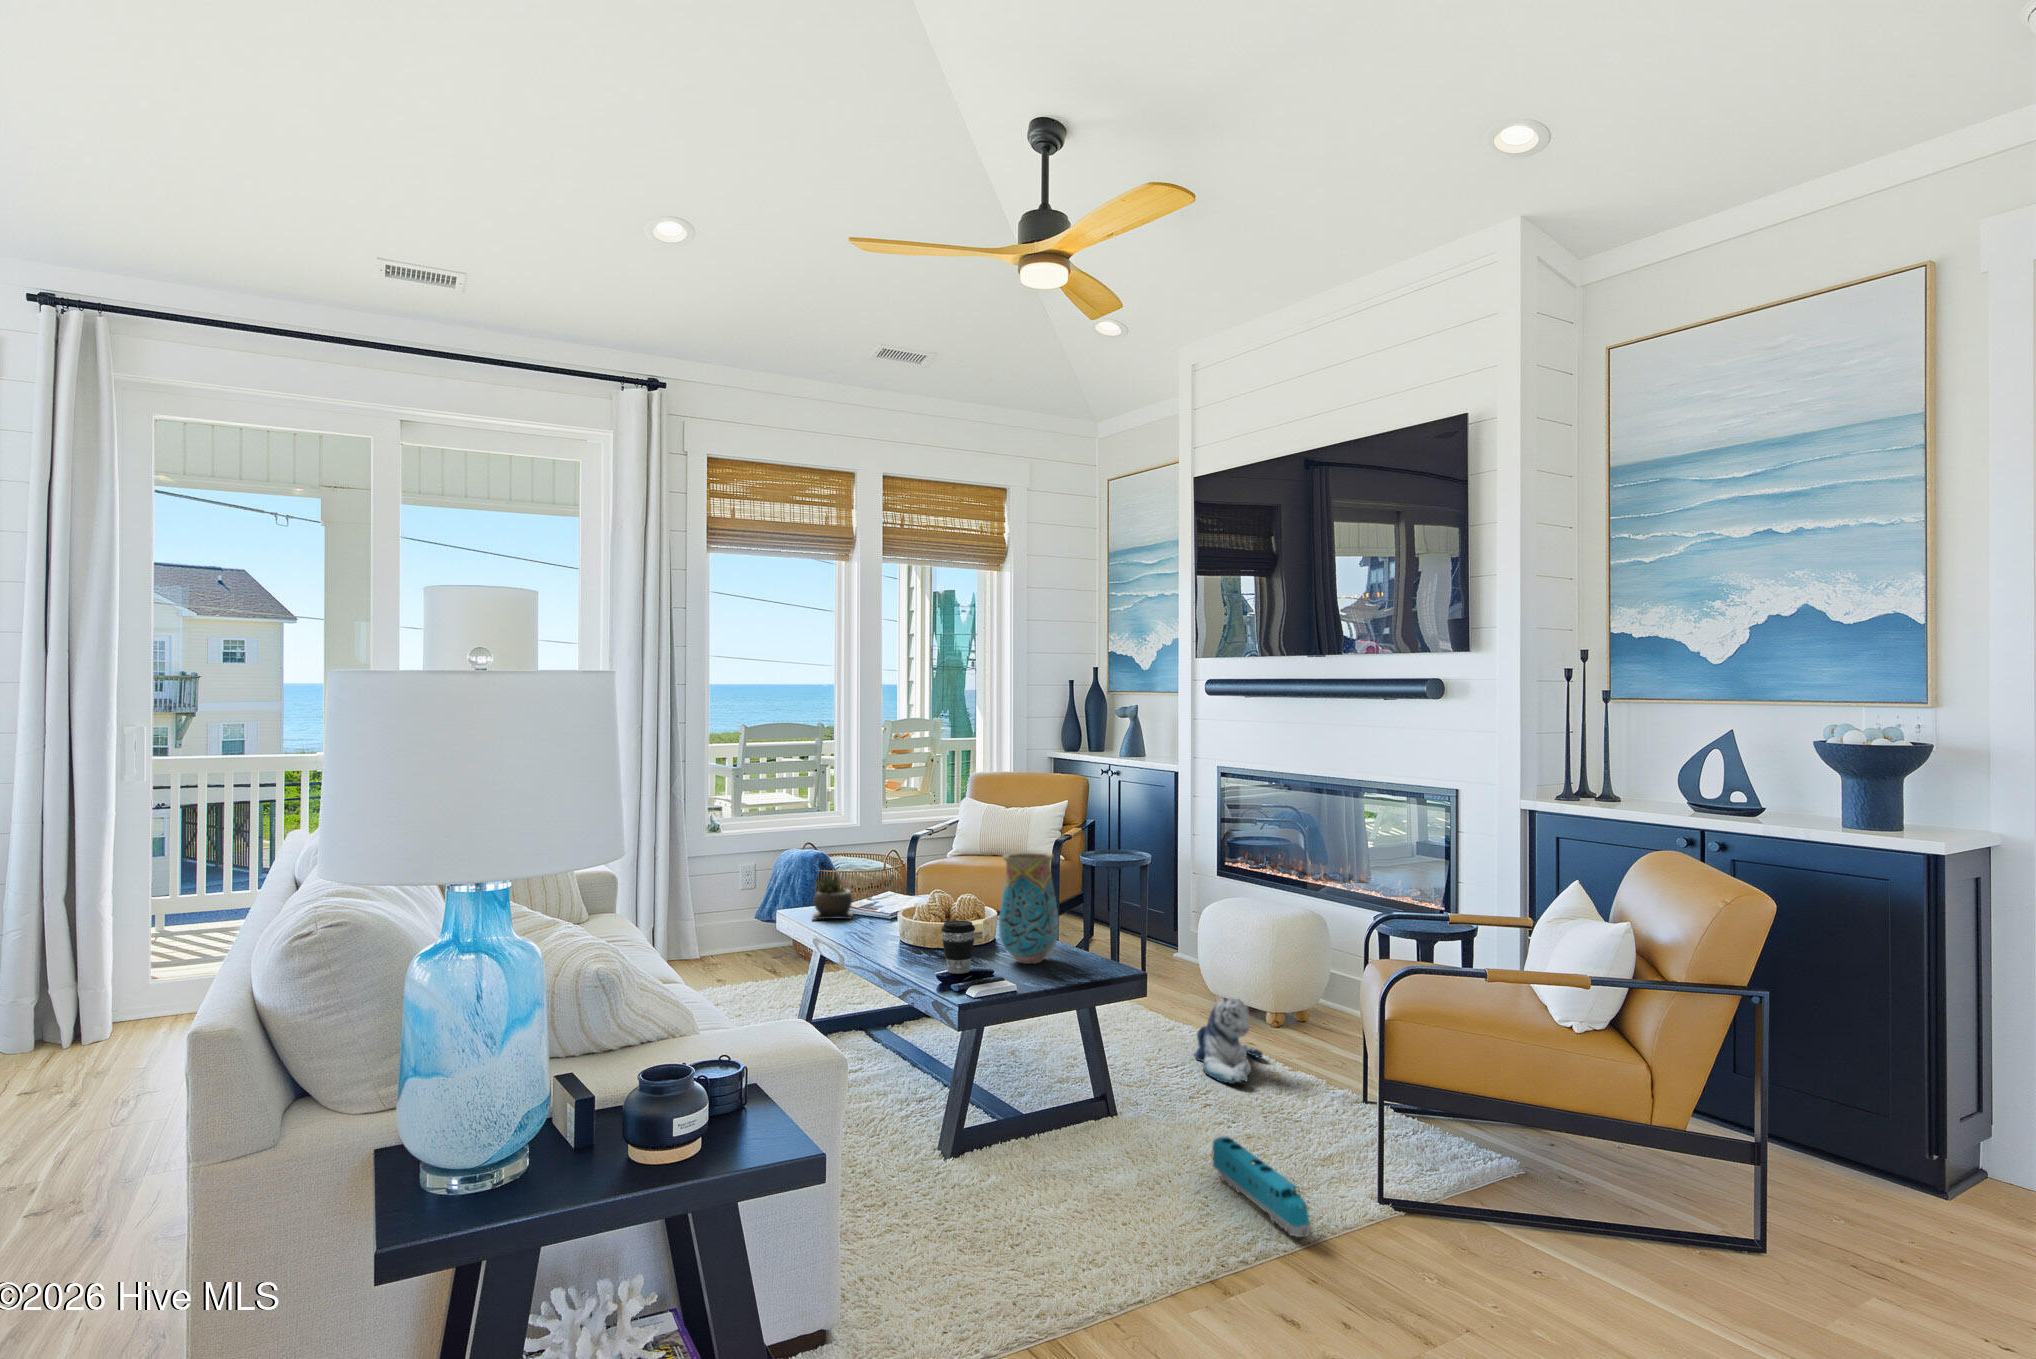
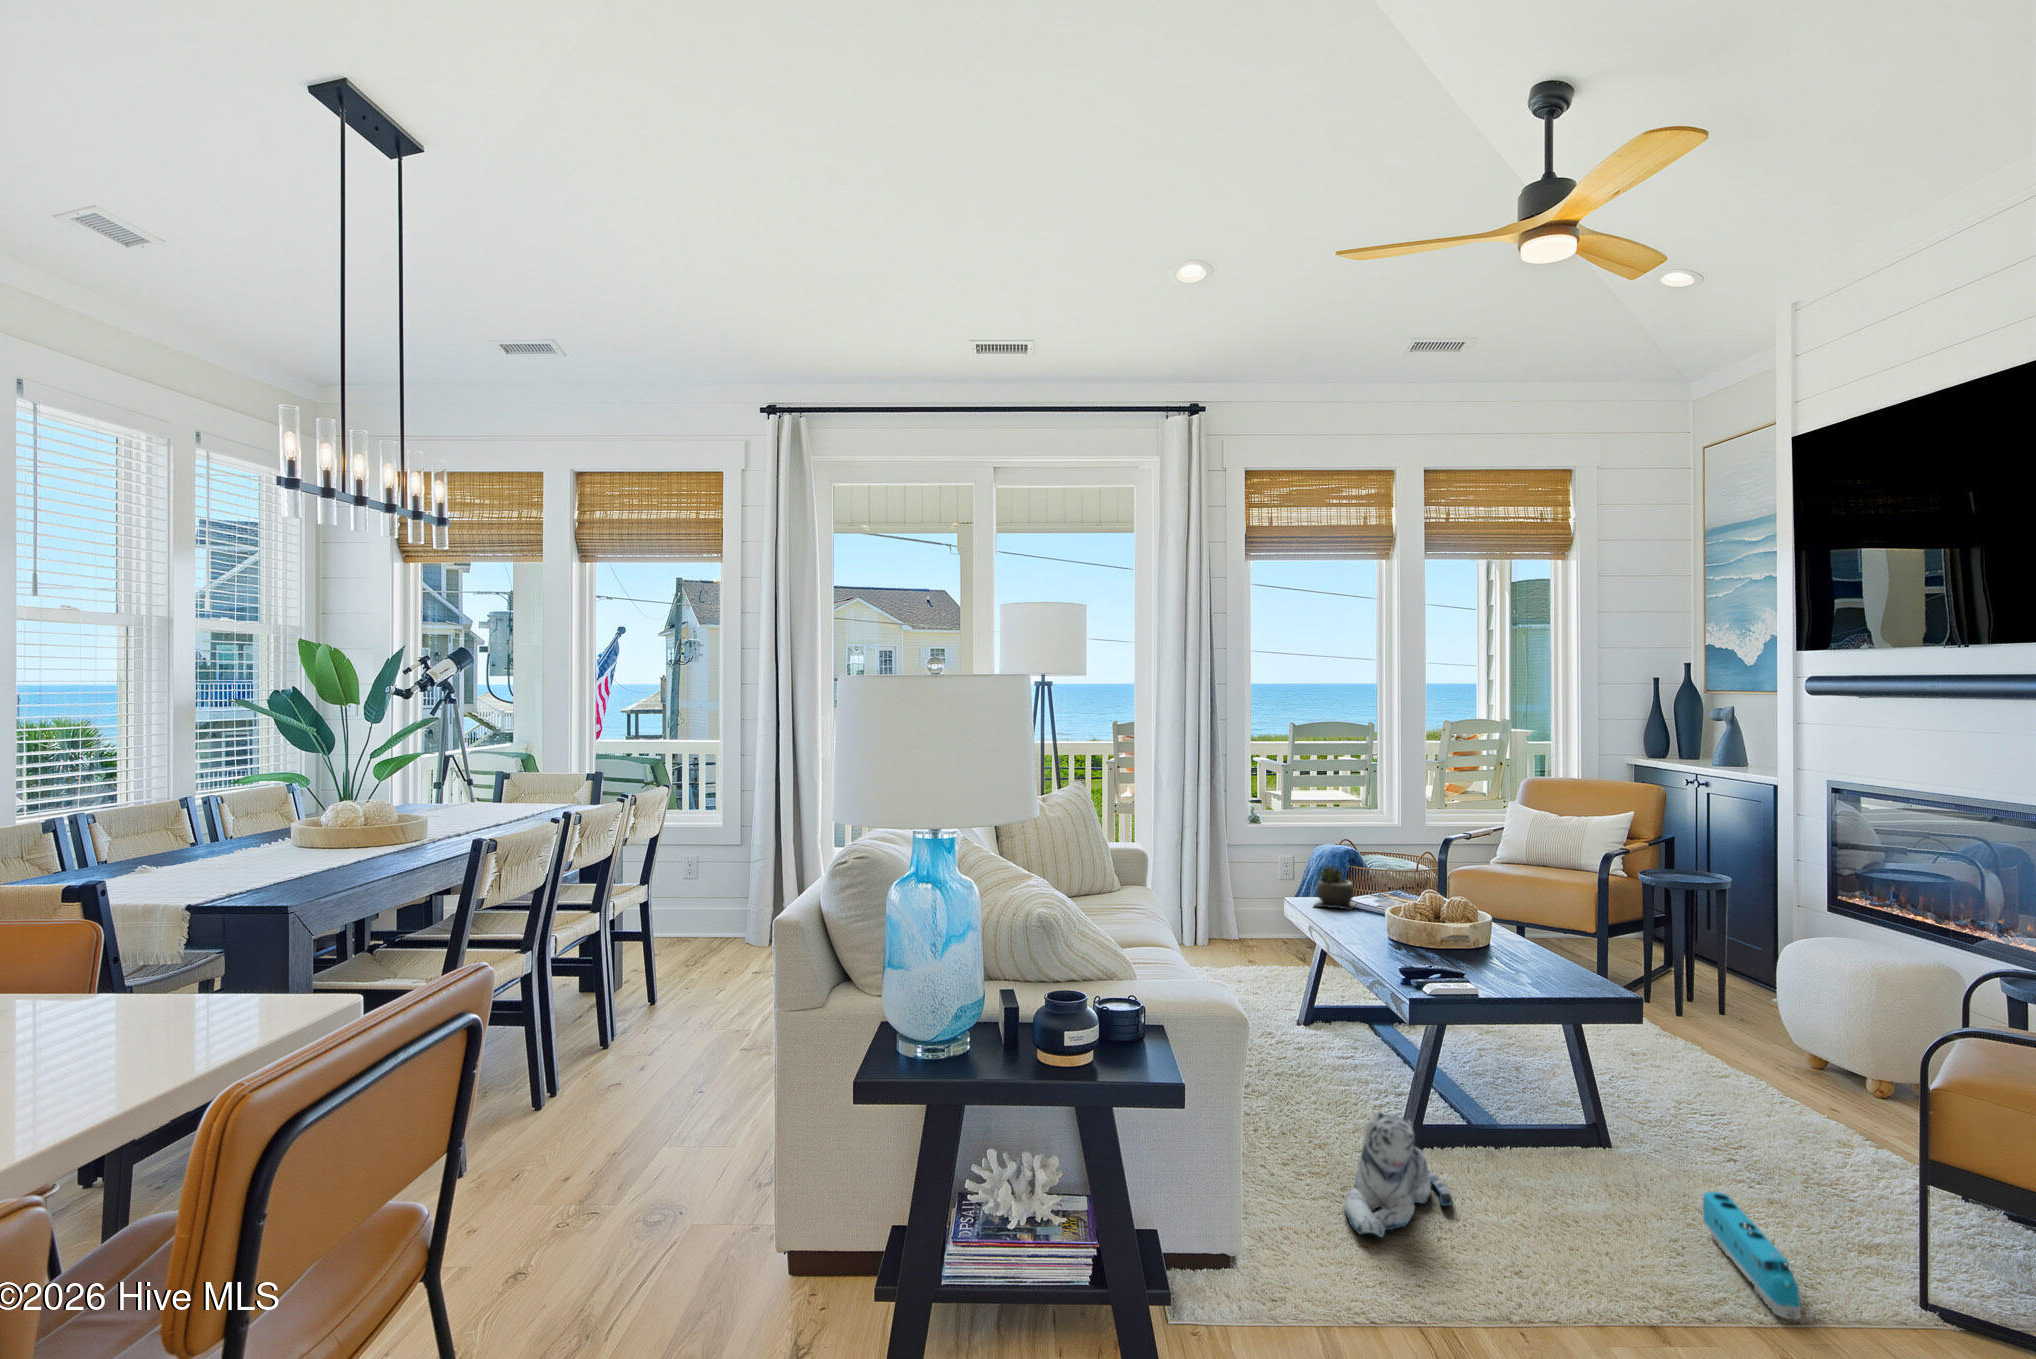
vase: present [999,852,1059,964] -> none [1475,858,1542,973]
coffee cup: present [941,920,975,974] -> none [1409,919,1444,972]
plush toy: present [1194,998,1262,1084] -> present [1345,1112,1452,1237]

